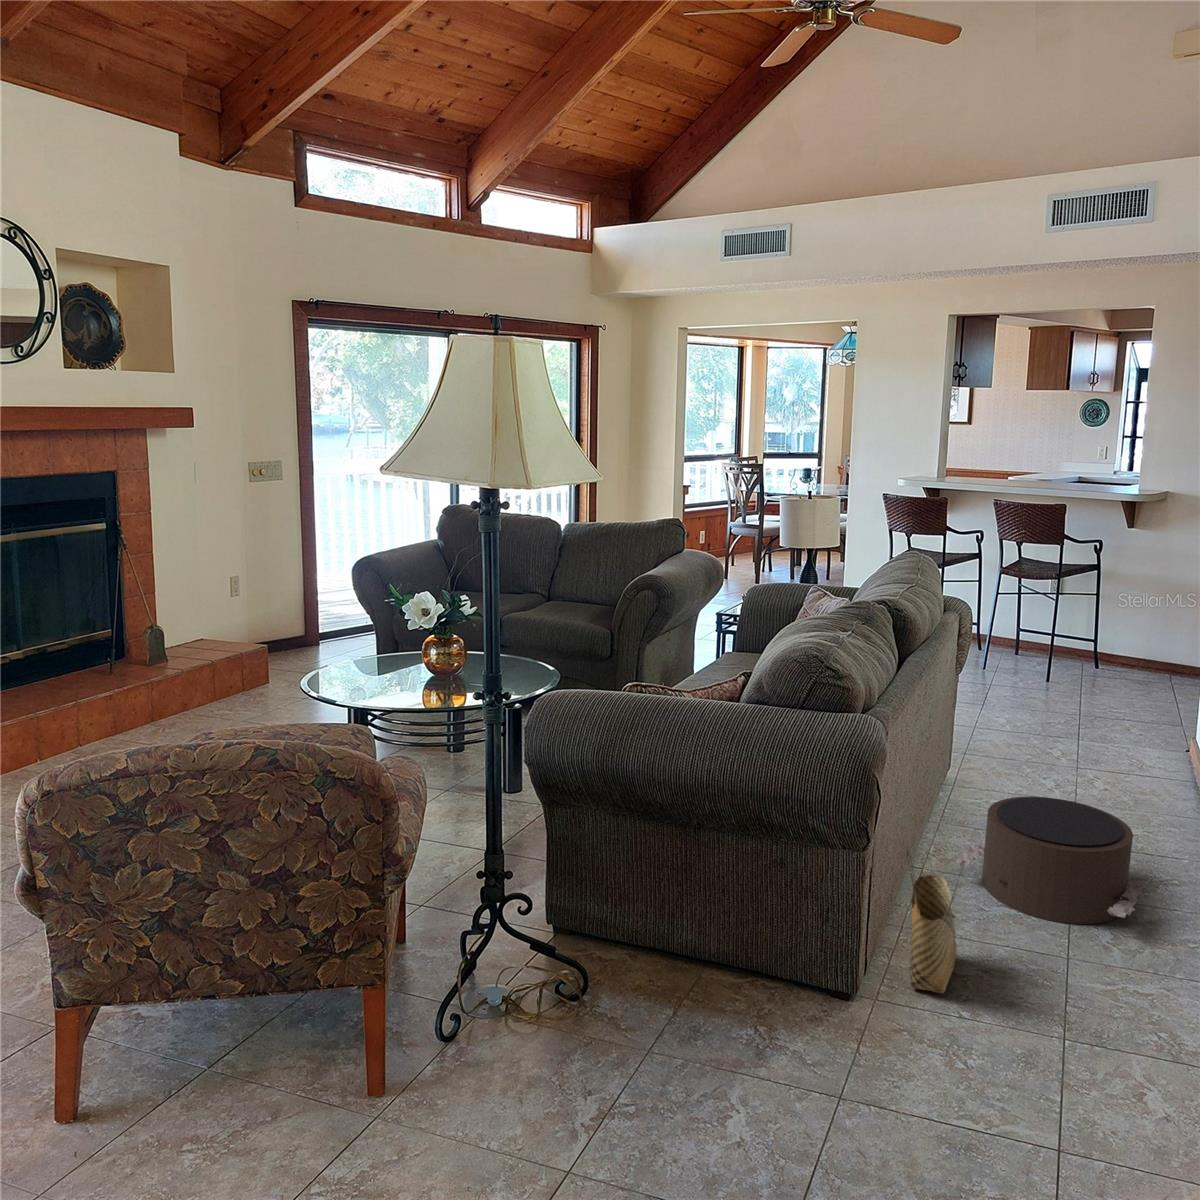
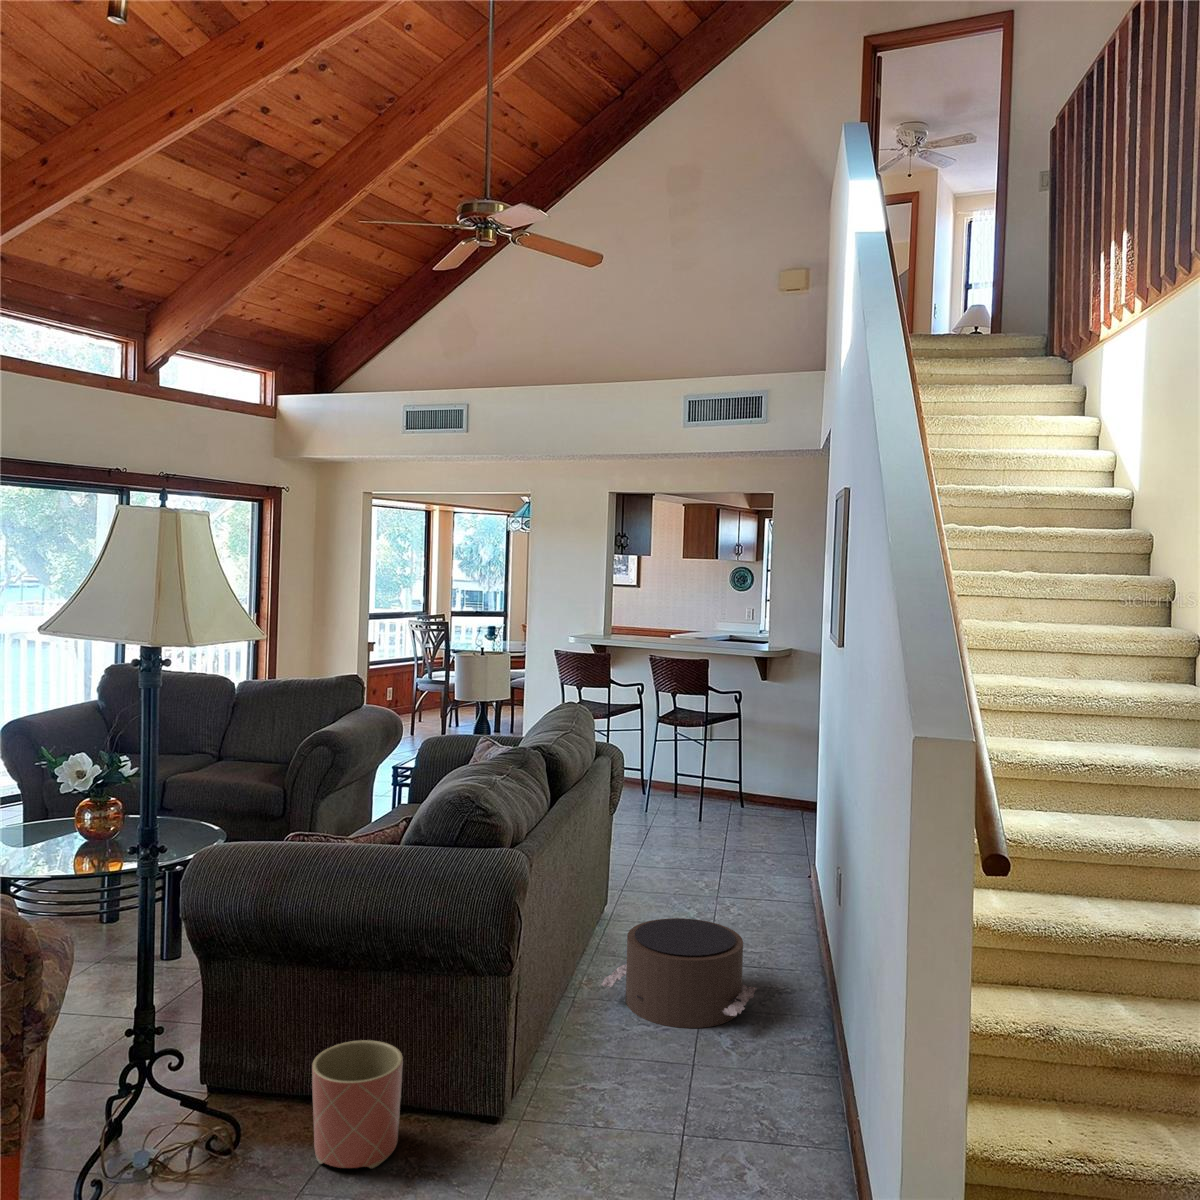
woven basket: present [906,849,966,993] -> none [547,967,597,1100]
planter: none [656,905,750,1039] -> present [312,1040,403,1168]

